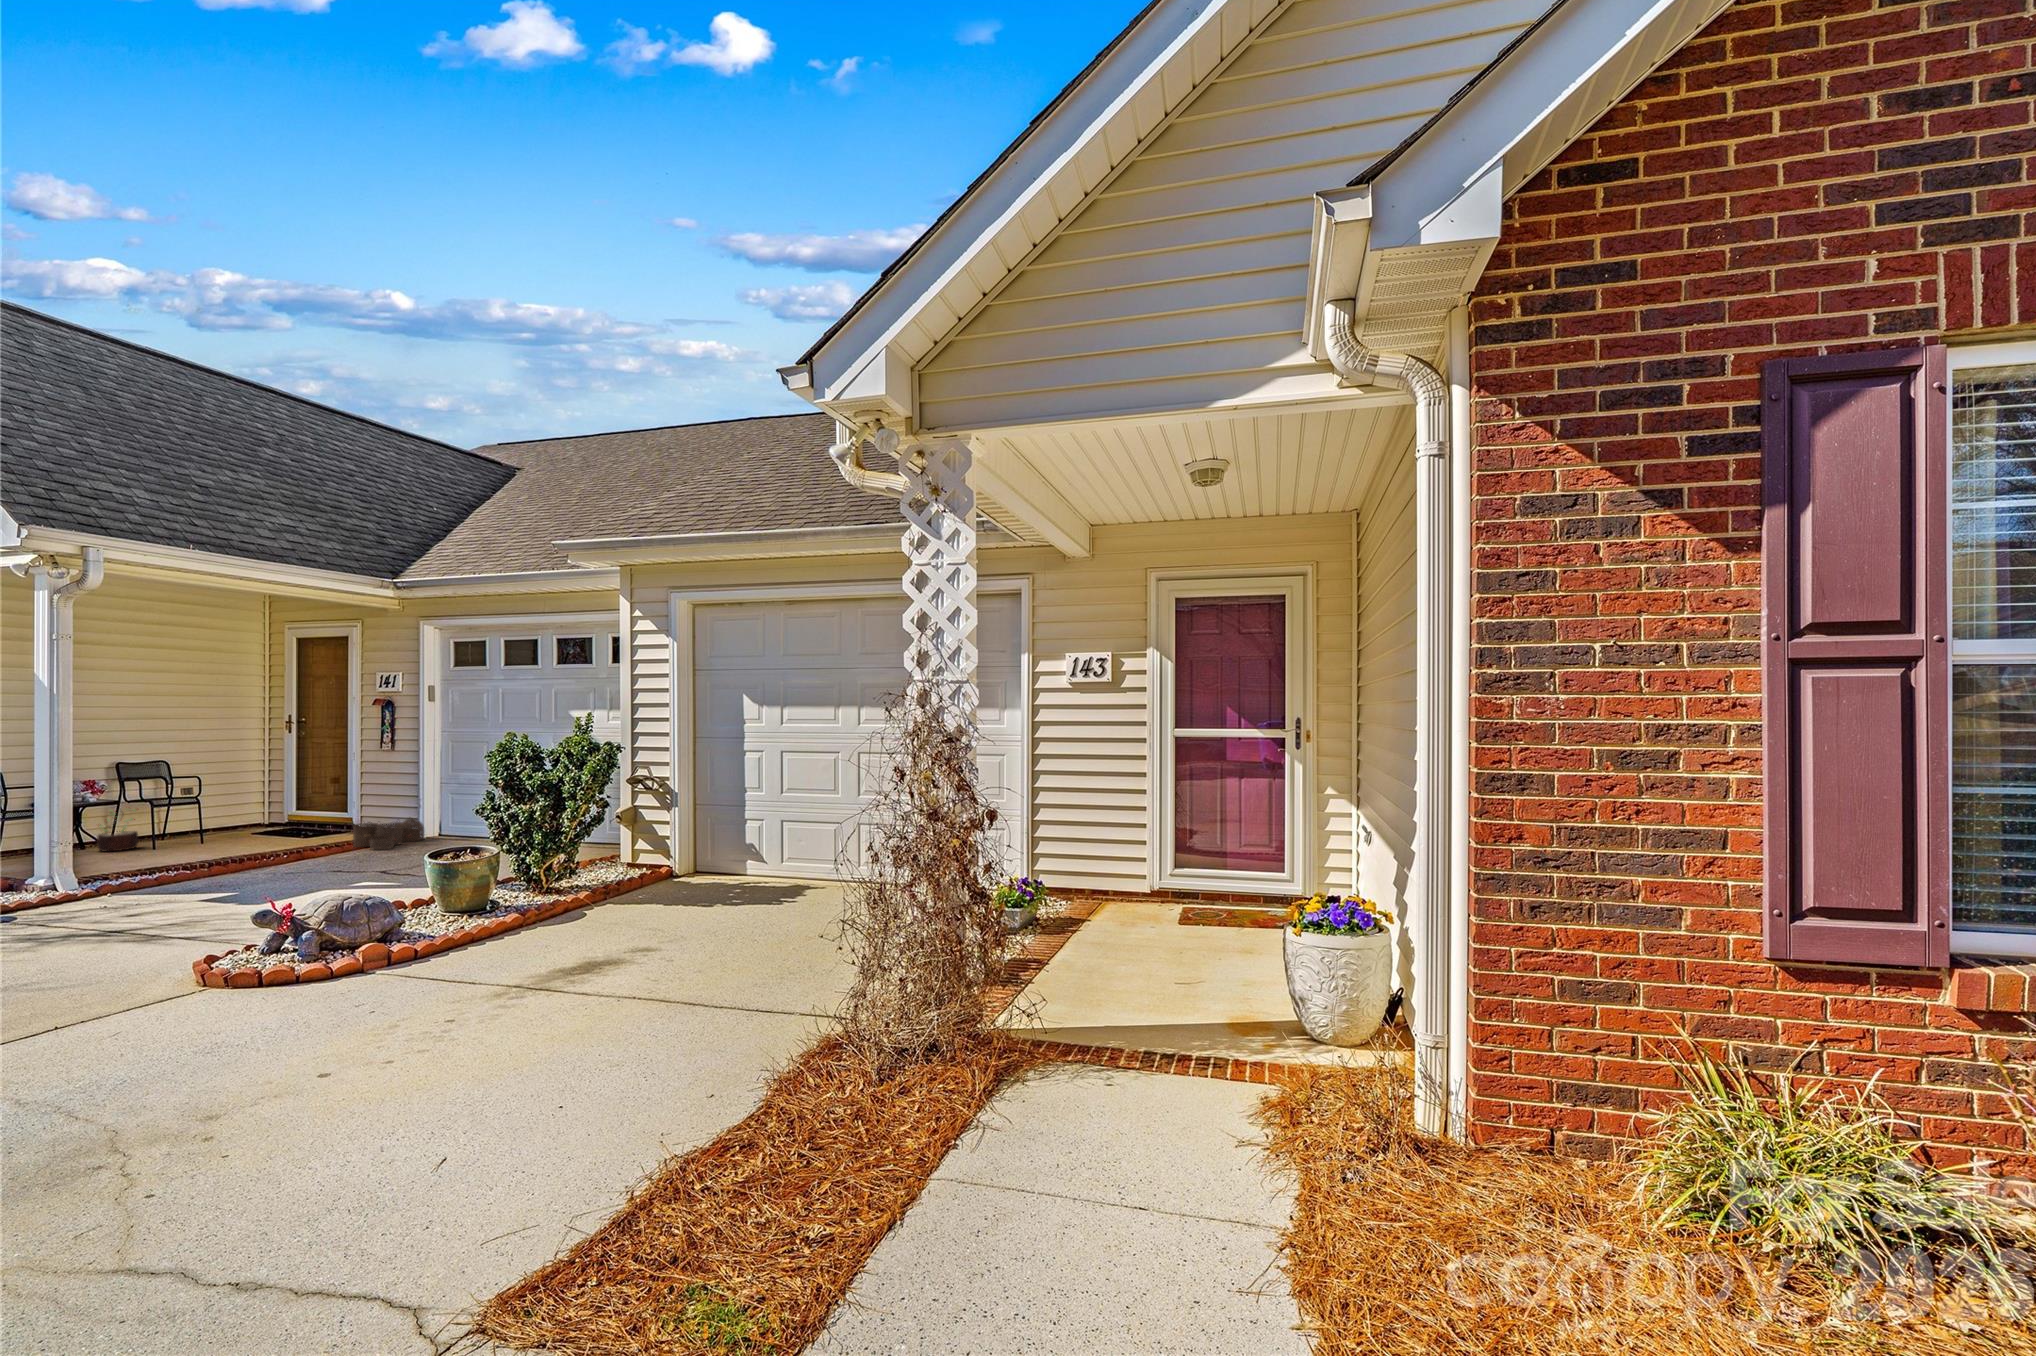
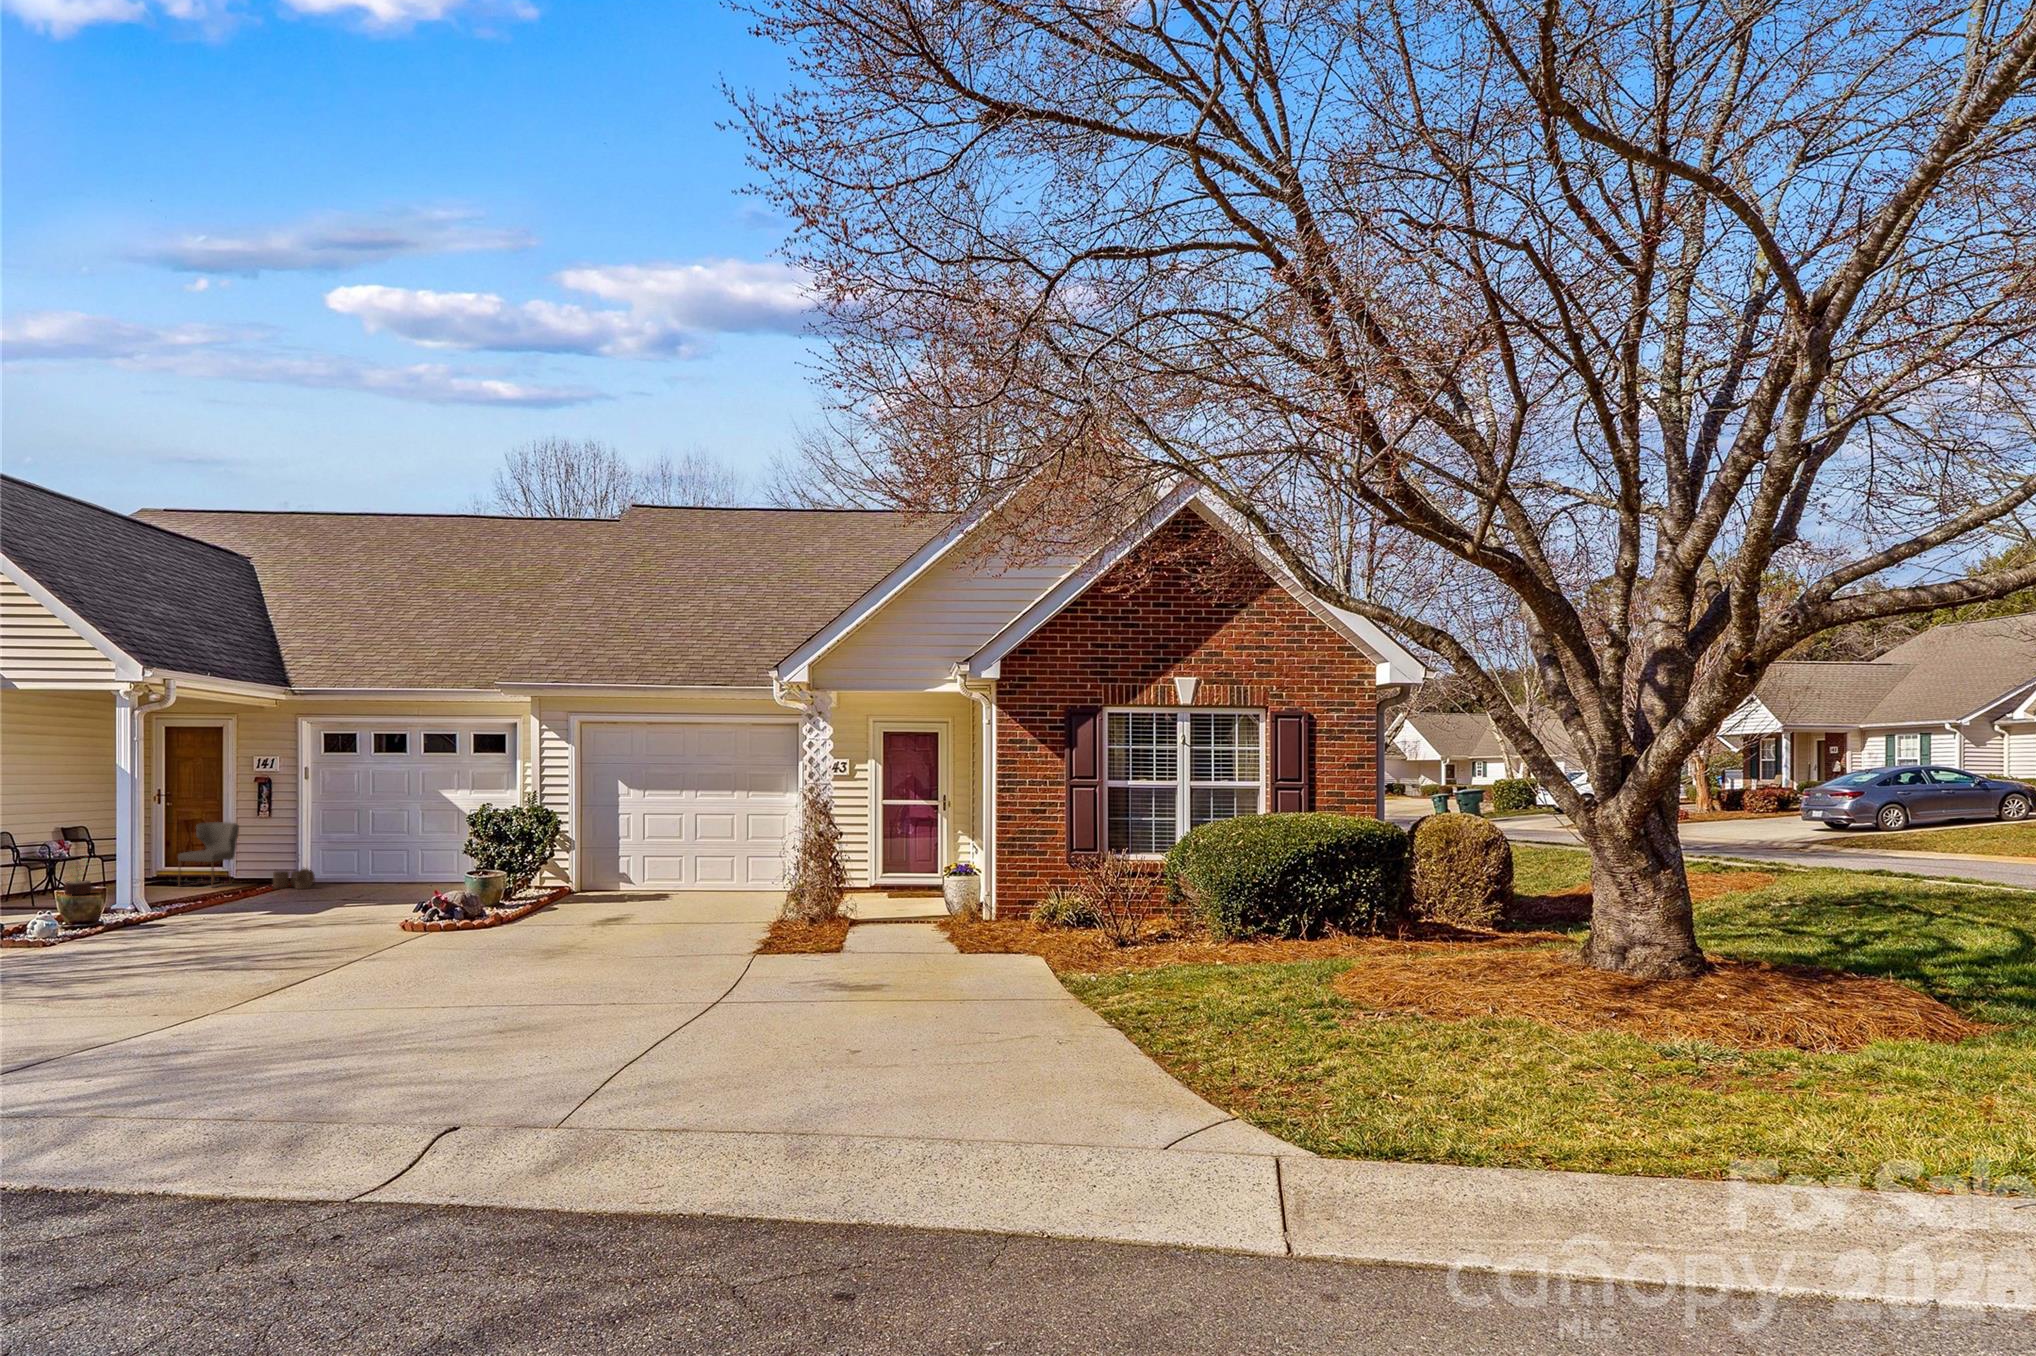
chair: none [268,756,351,843] -> present [178,822,239,888]

